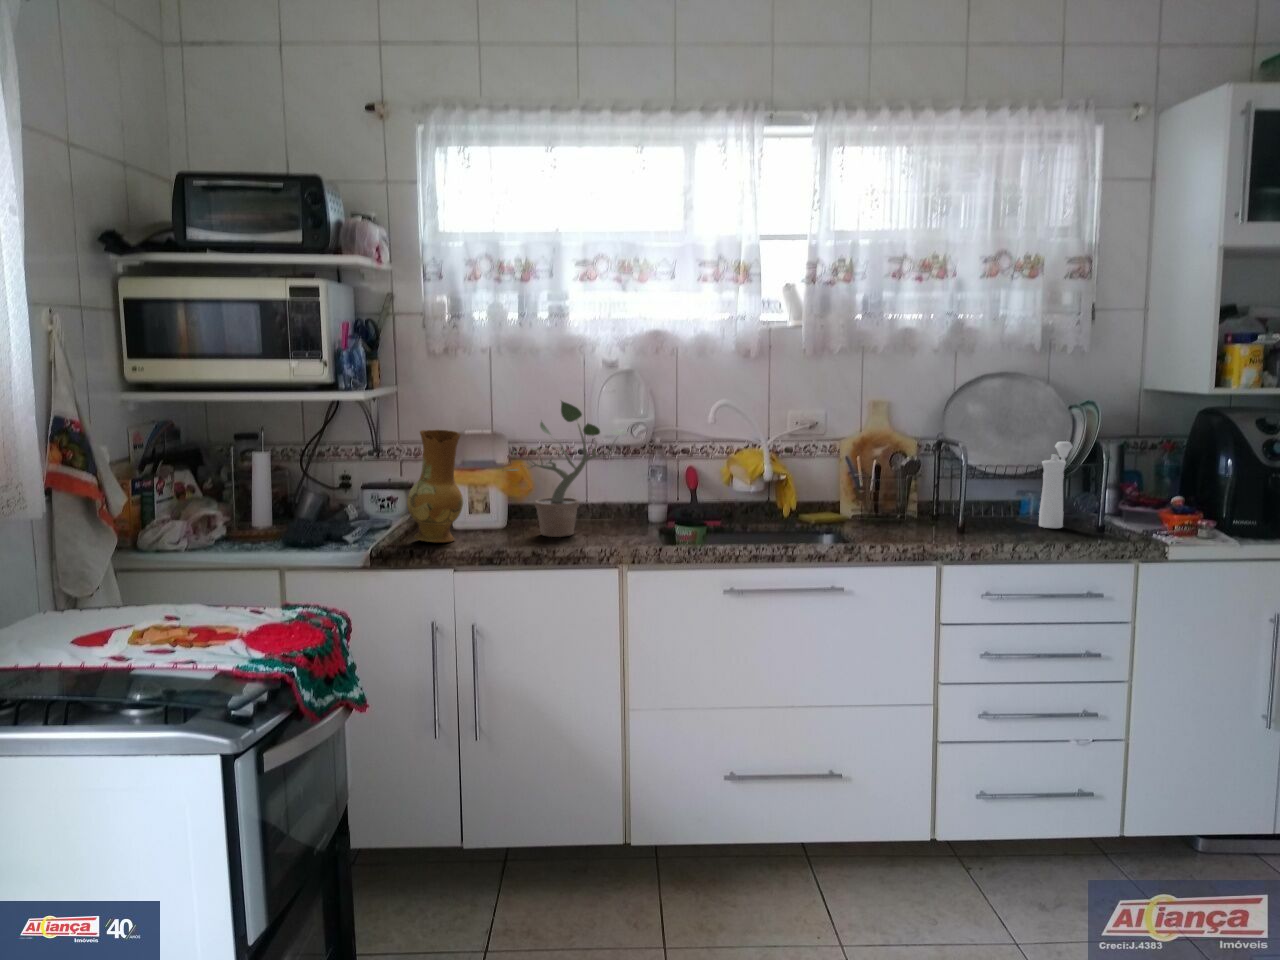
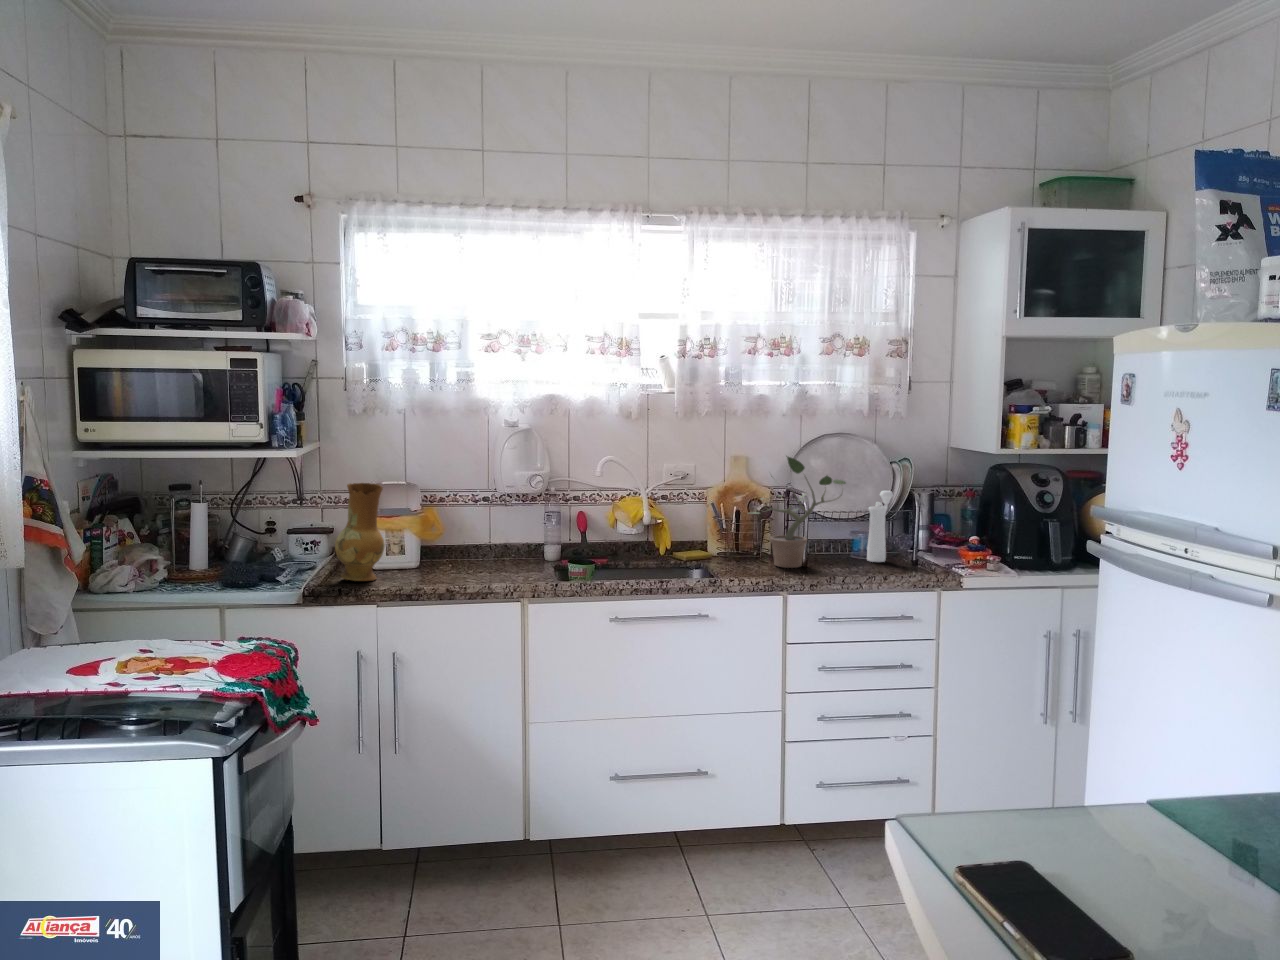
potted plant: present [509,401,627,537] -> present [749,457,846,568]

